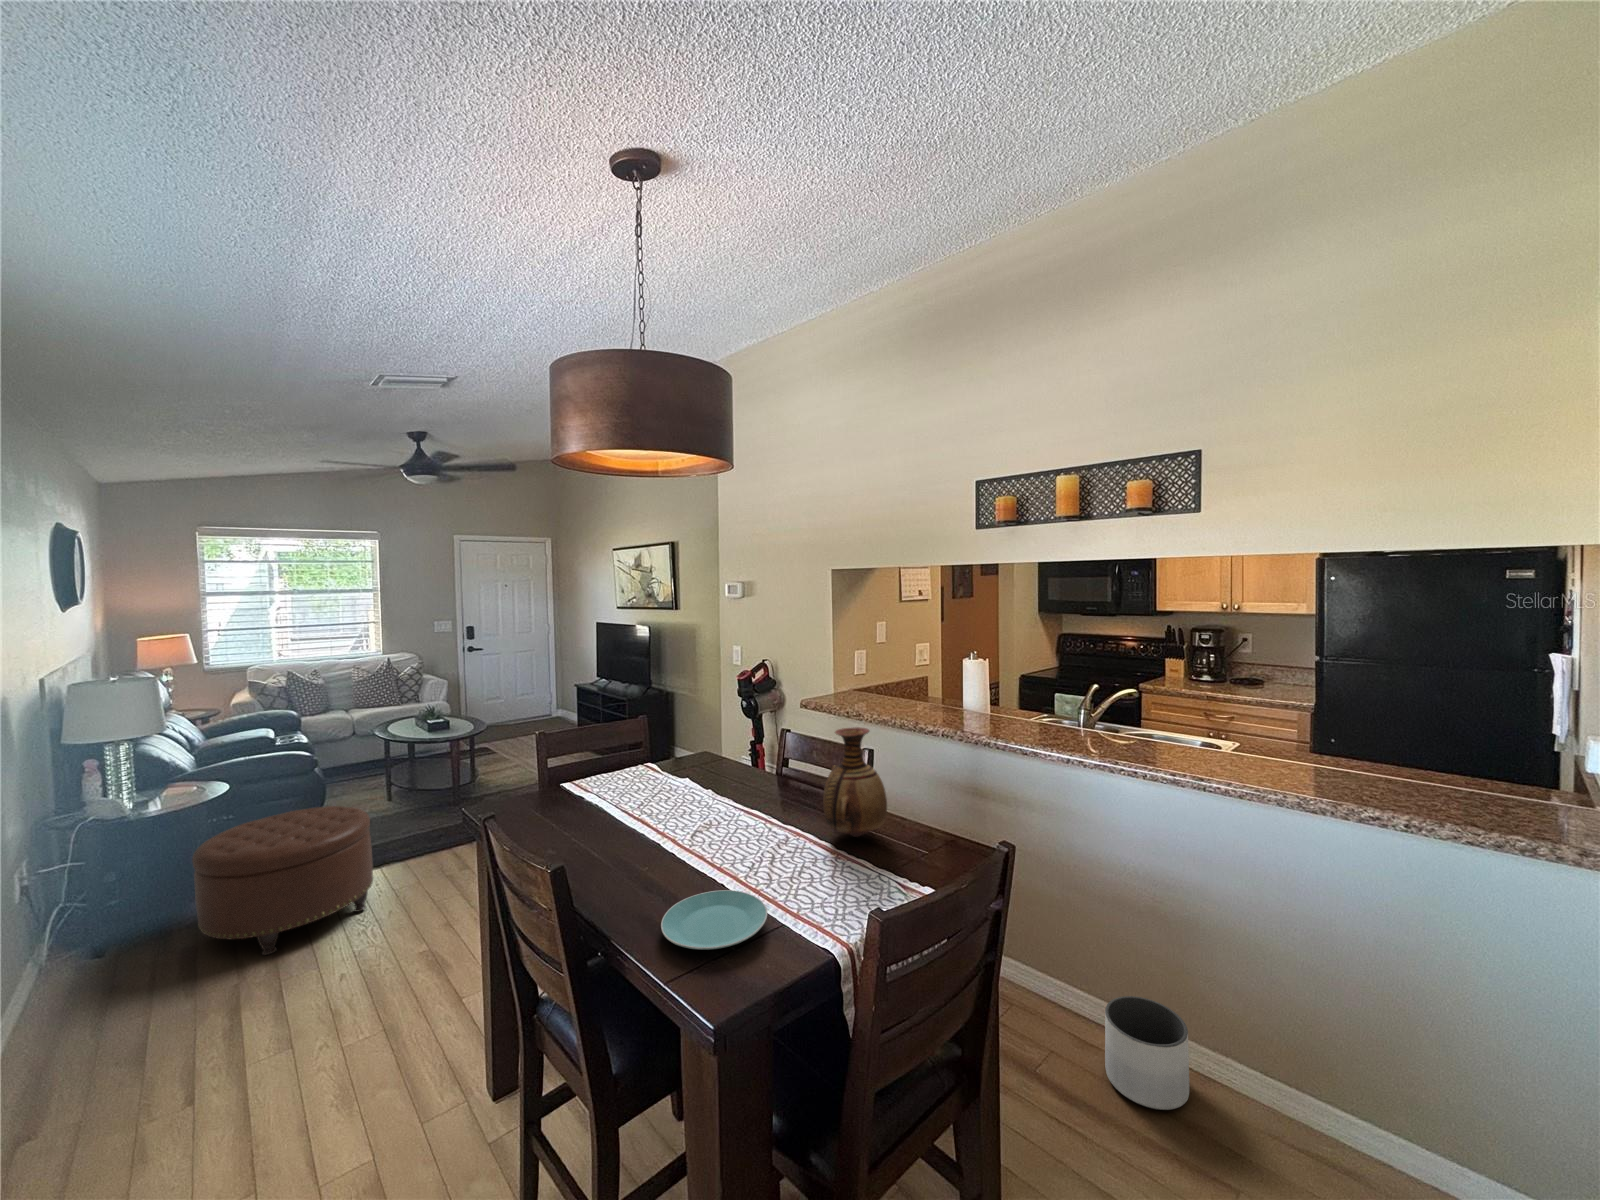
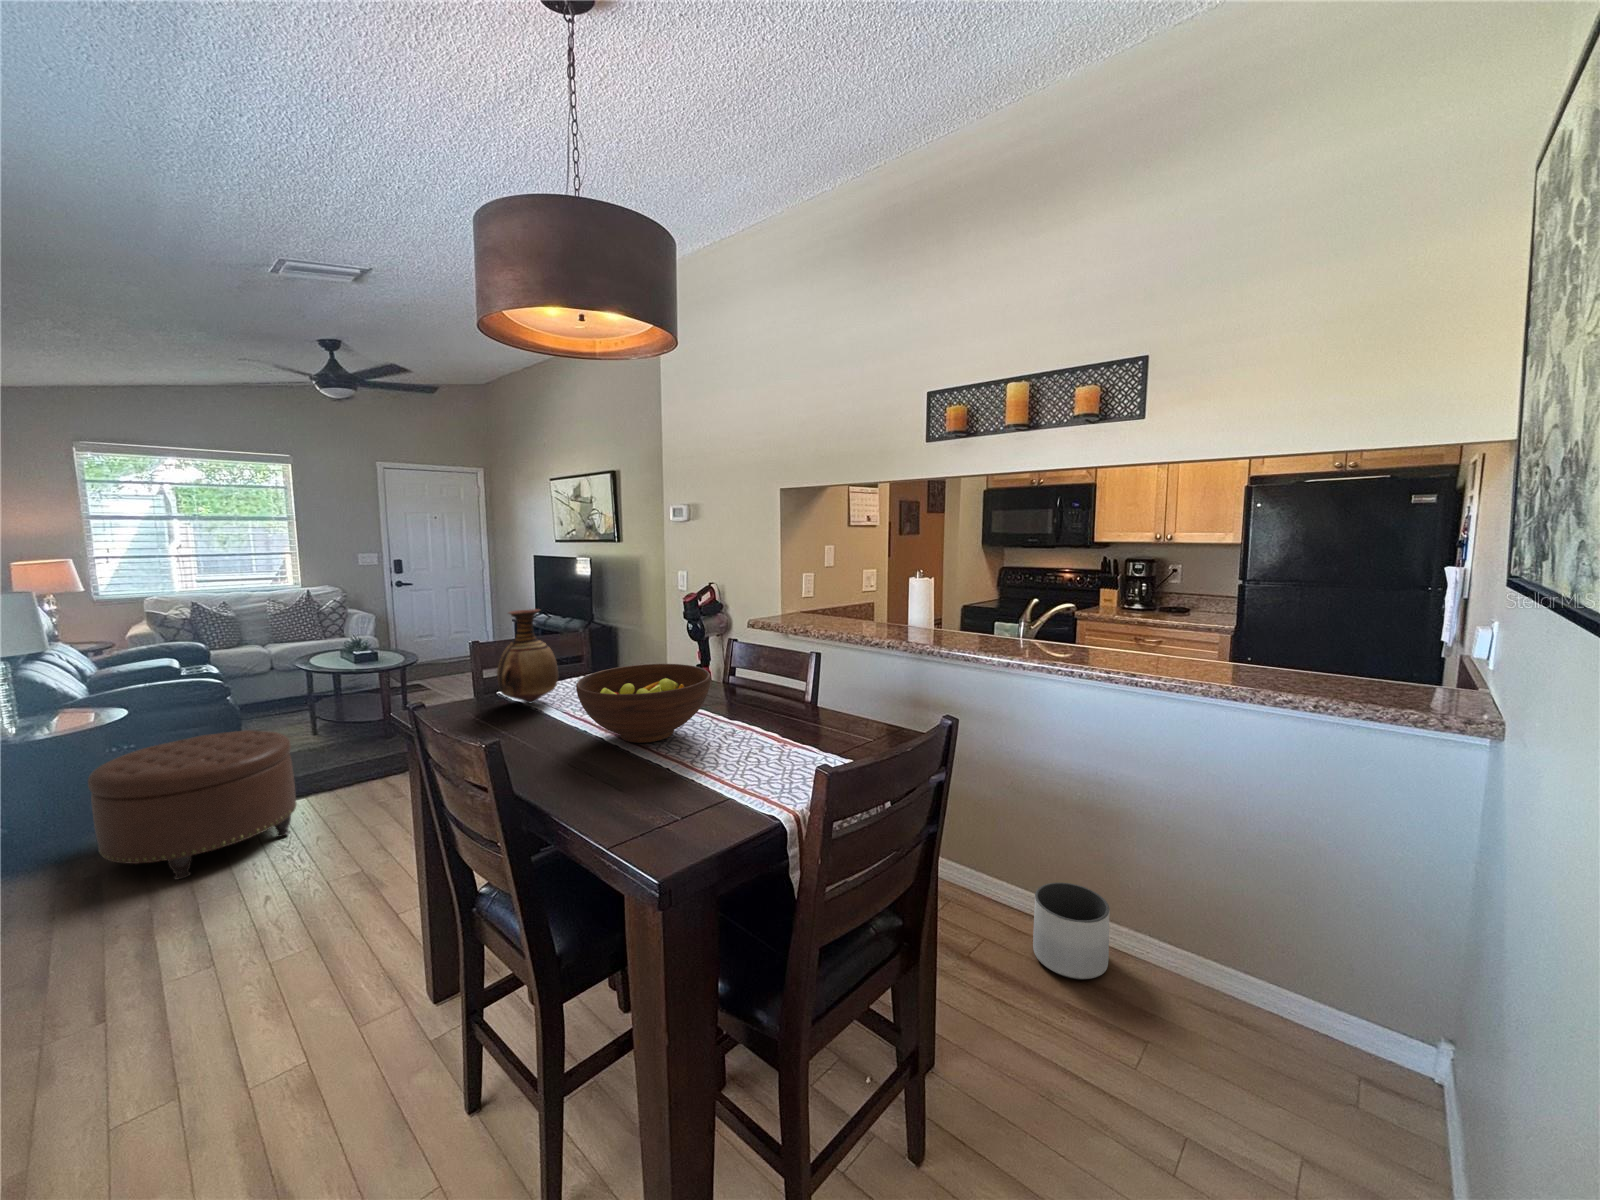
vase: present [823,727,887,837] -> present [497,609,558,703]
fruit bowl: none [635,765,765,851] -> present [576,664,711,743]
plate: present [661,890,767,950] -> none [604,771,713,820]

